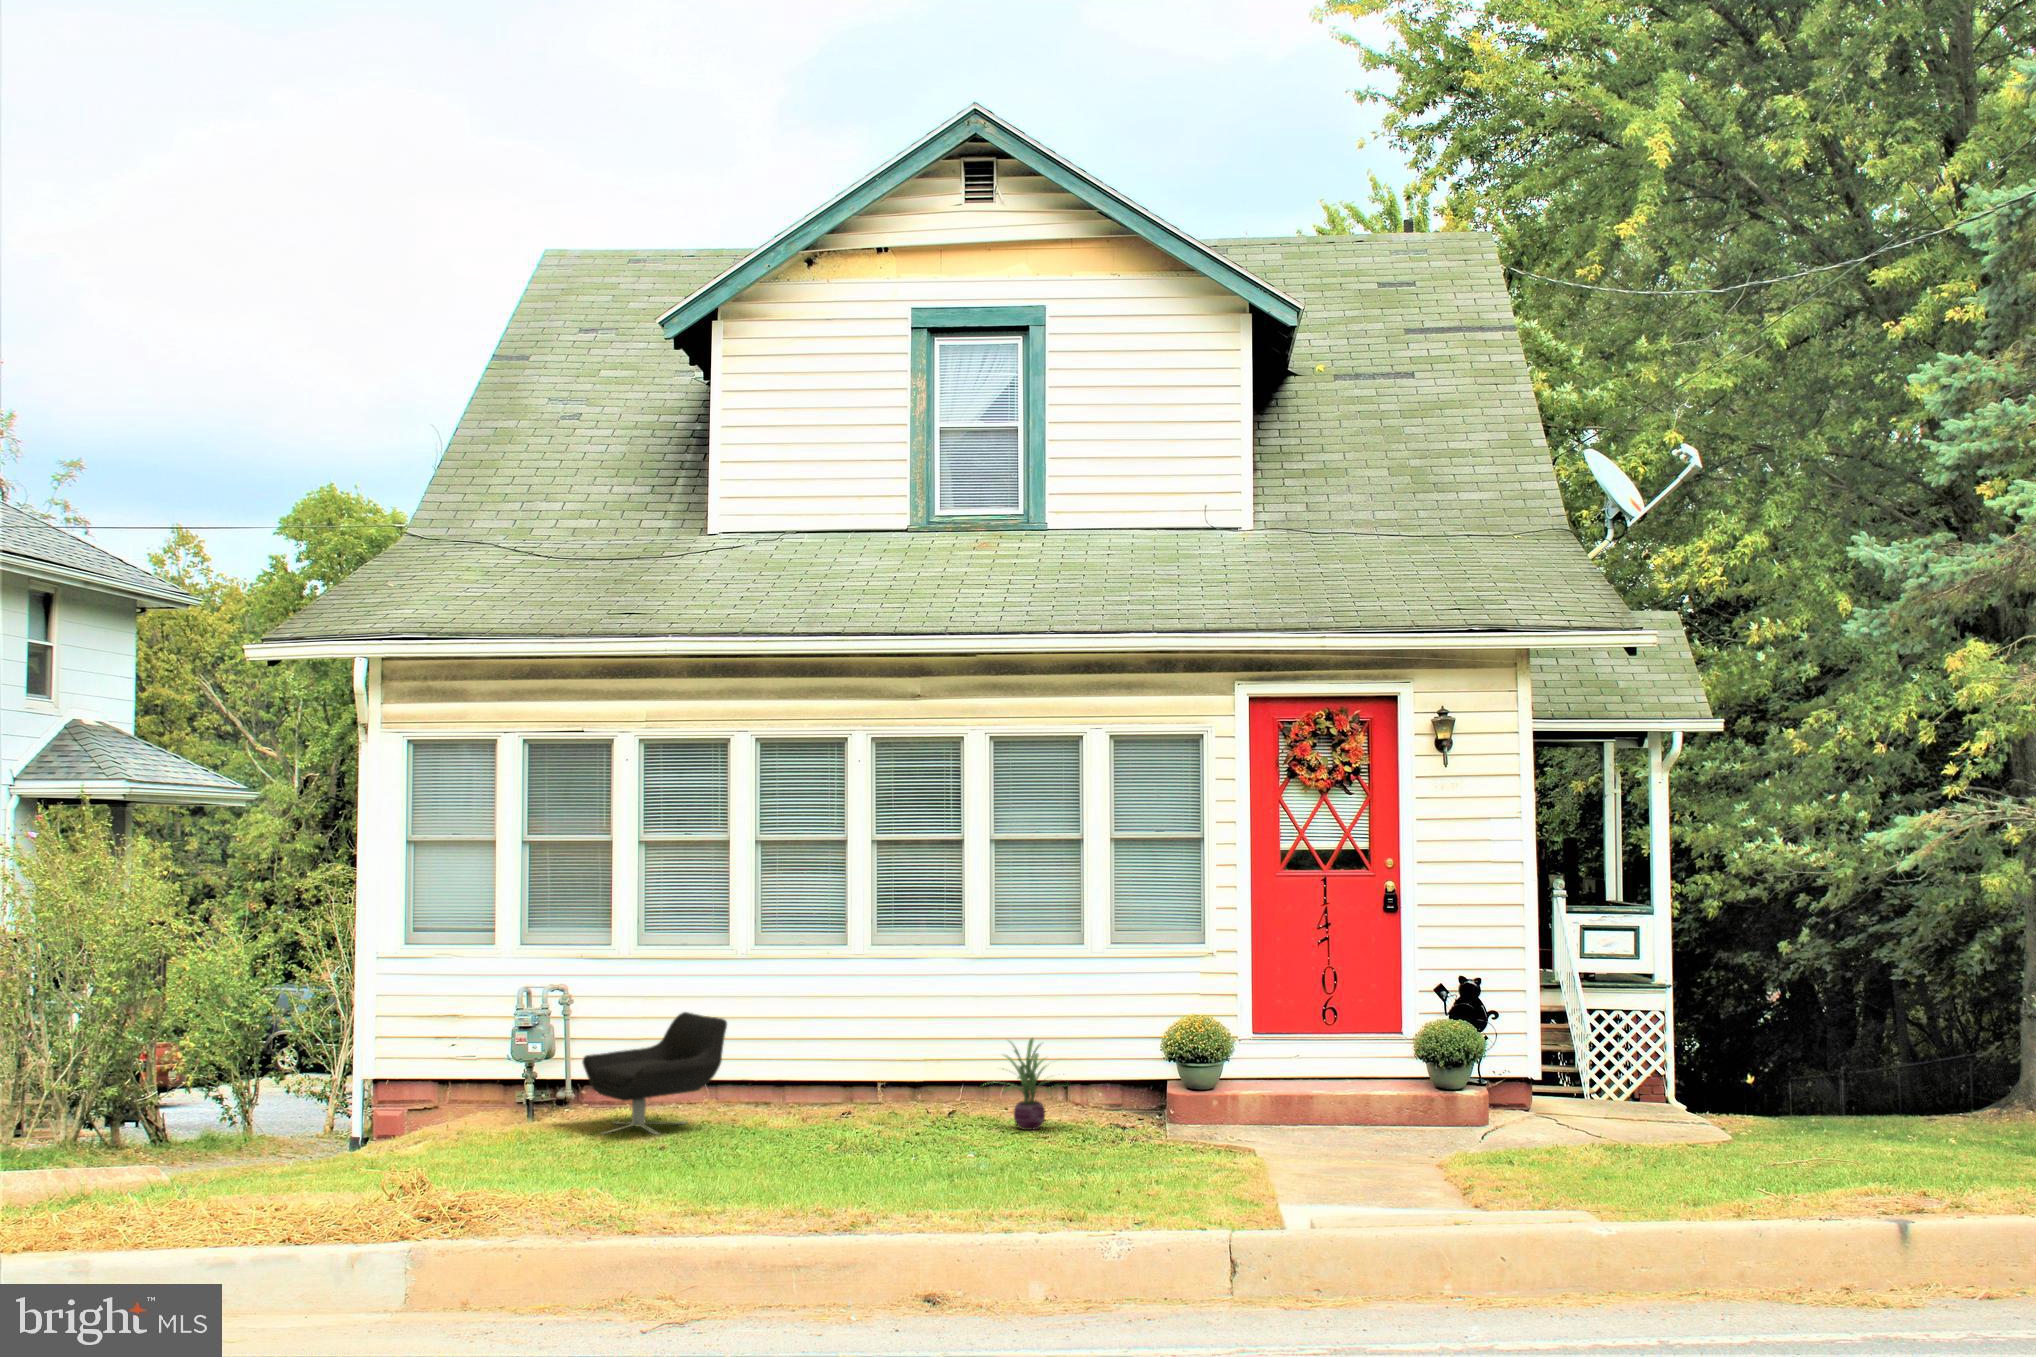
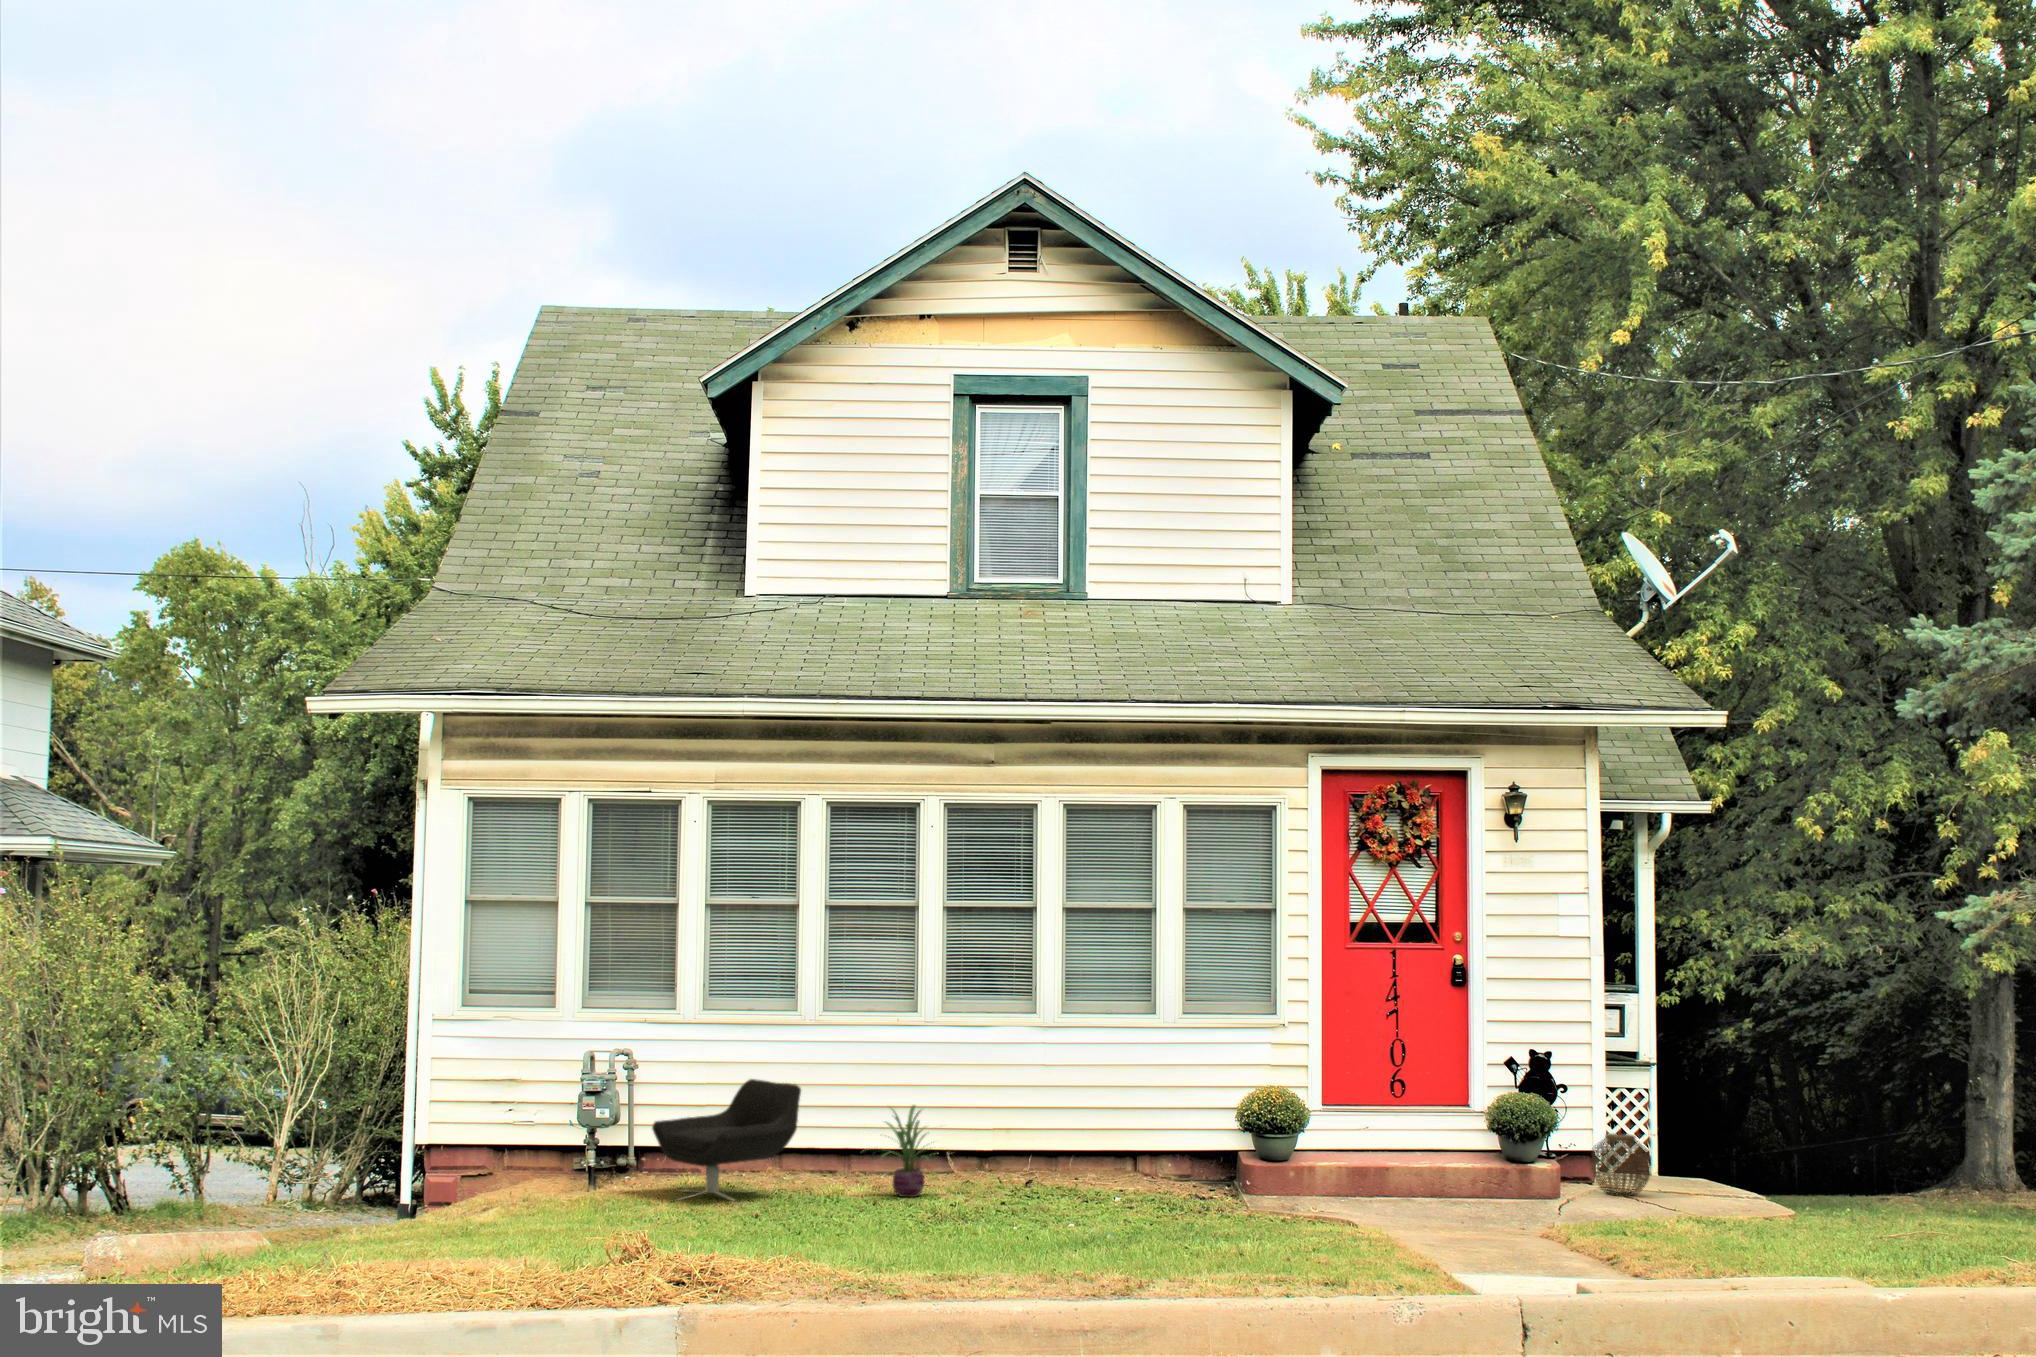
decorative plant: present [1004,1038,1053,1130] -> present [881,1105,929,1197]
woven basket: none [1526,1058,1584,1121] -> present [1592,1134,1650,1196]

